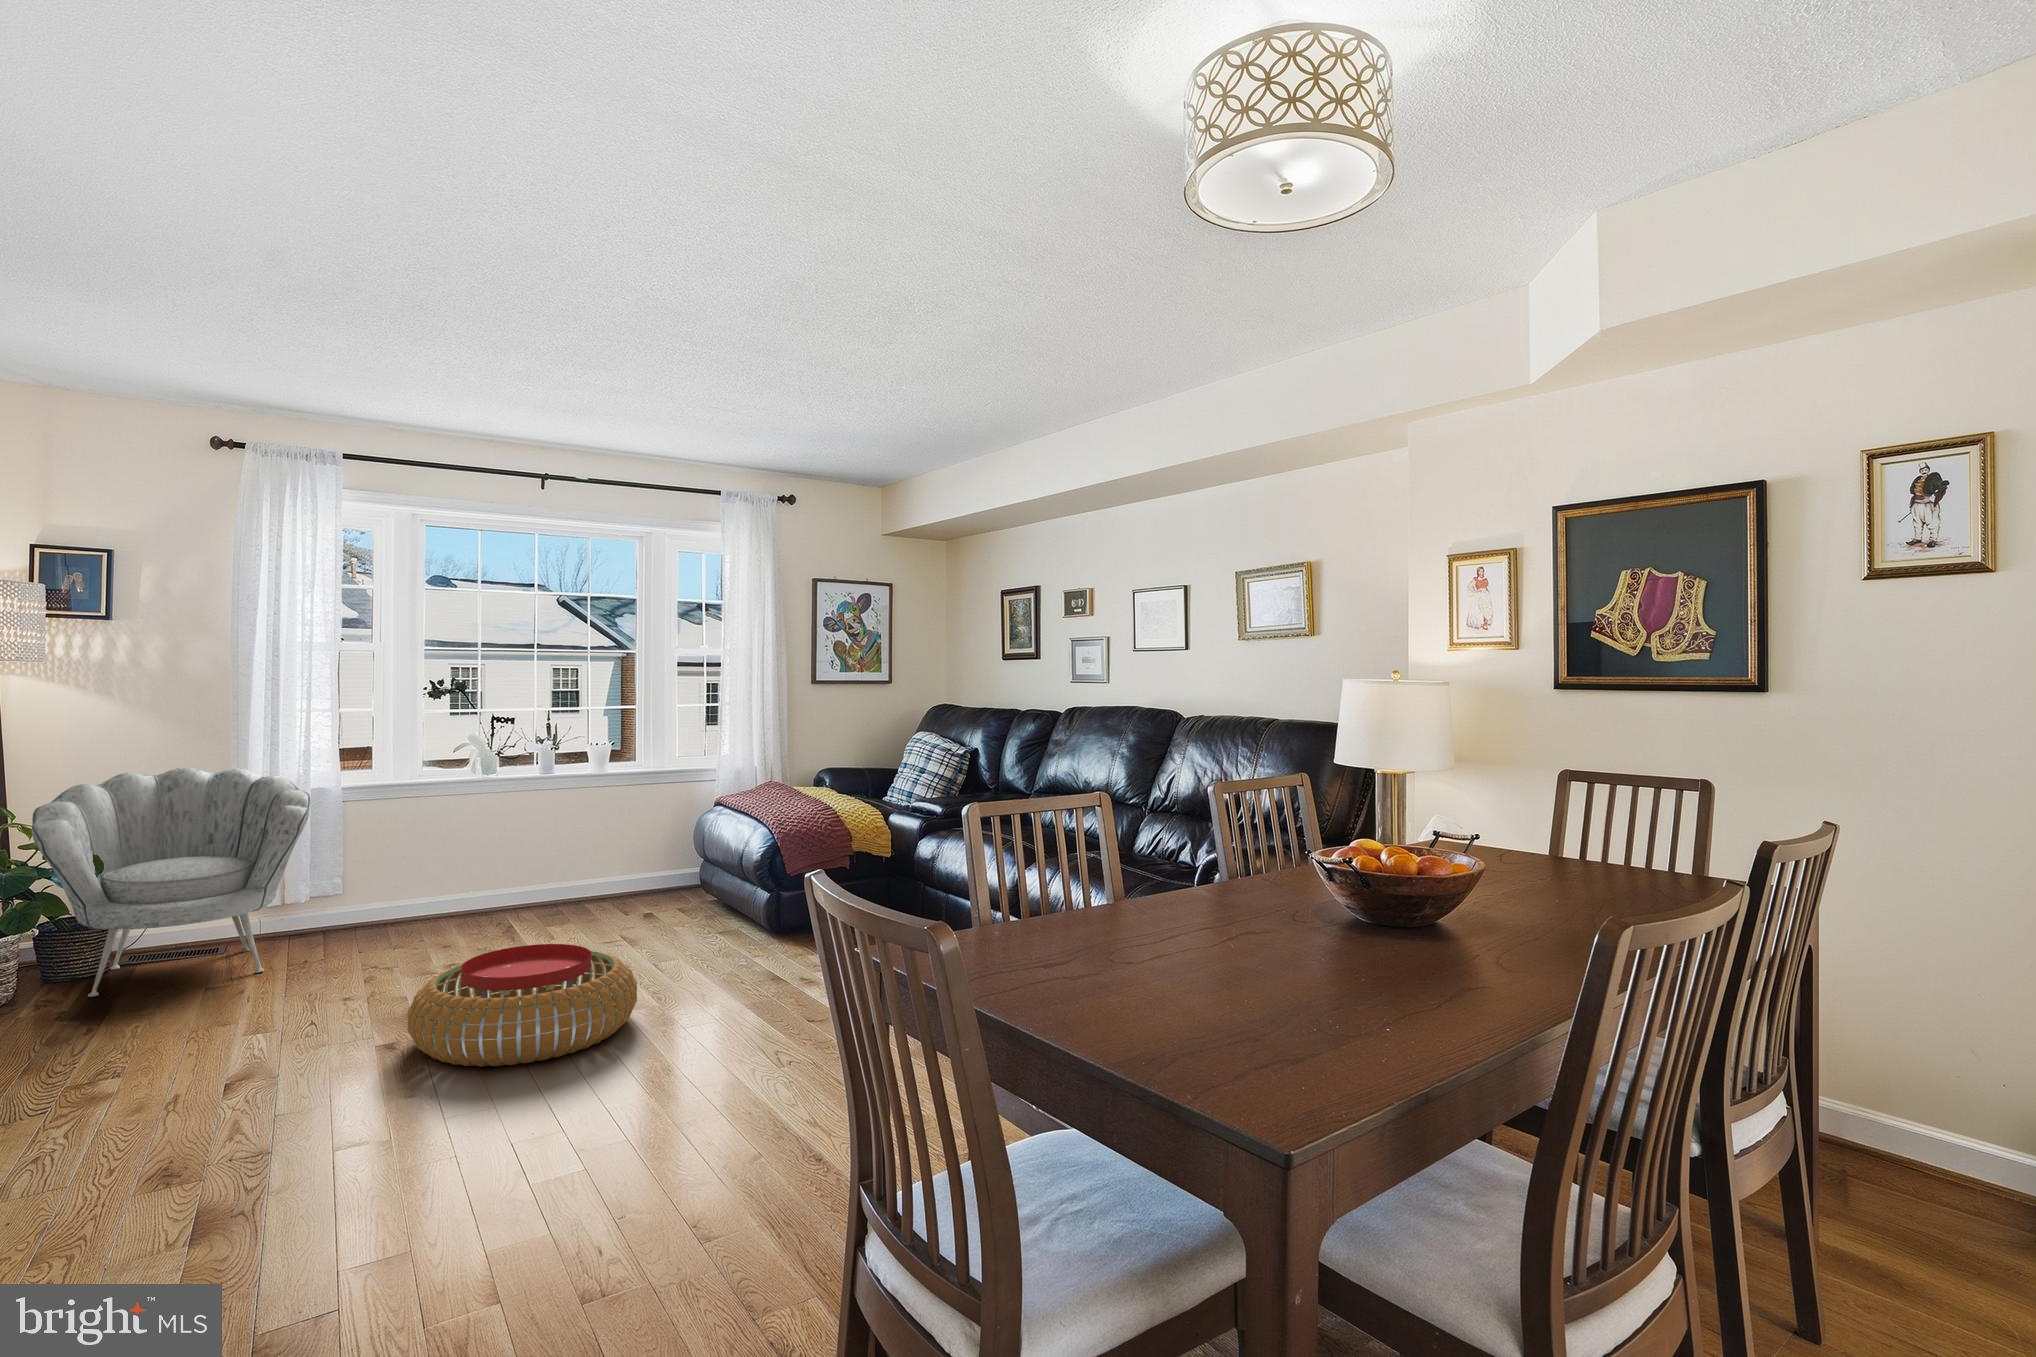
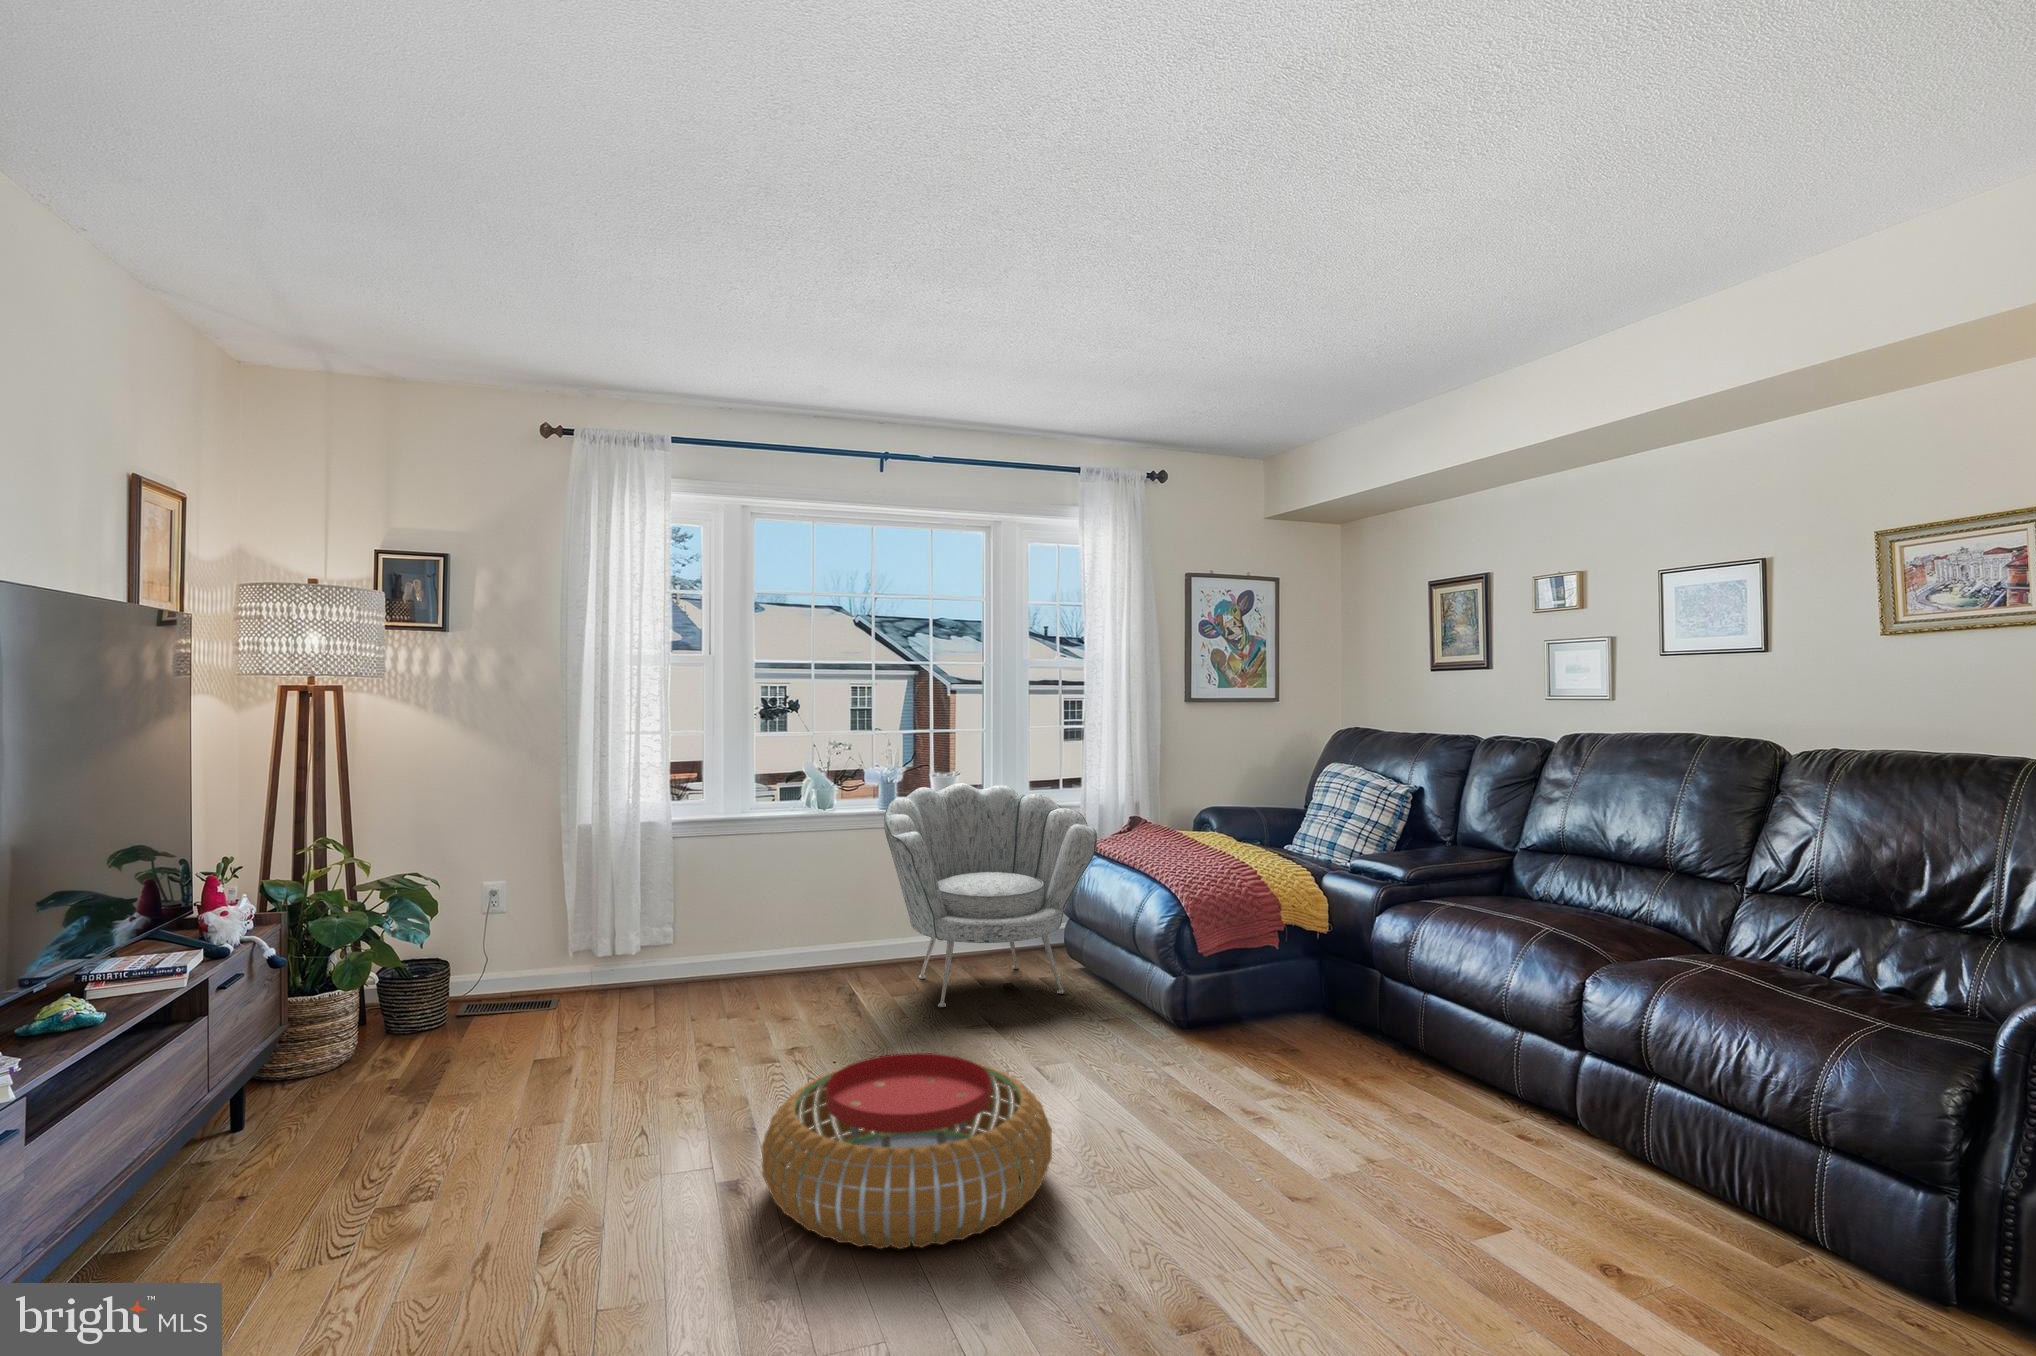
armchair: present [32,767,310,997] -> present [884,783,1097,1007]

